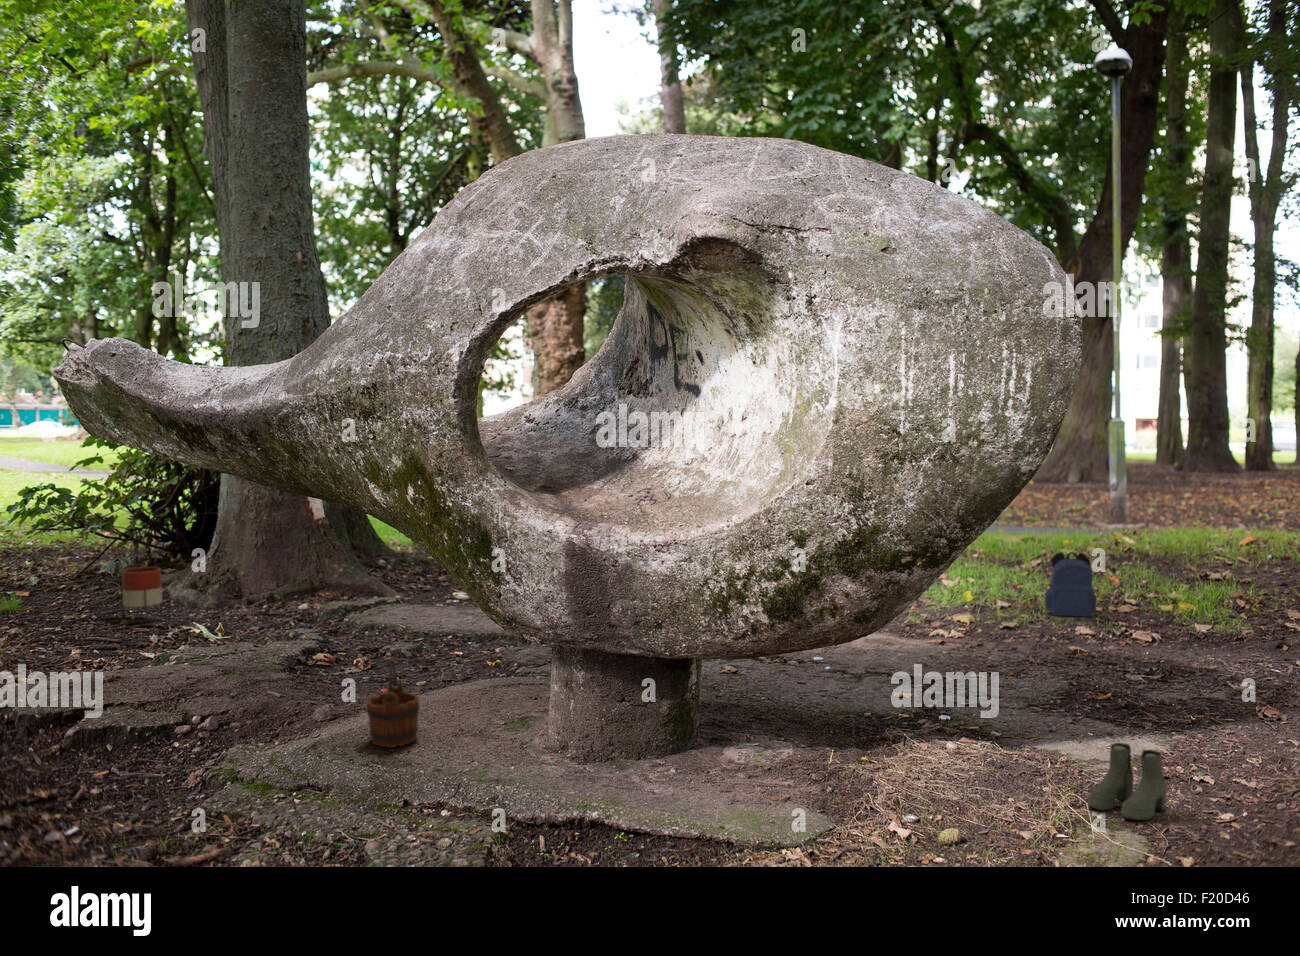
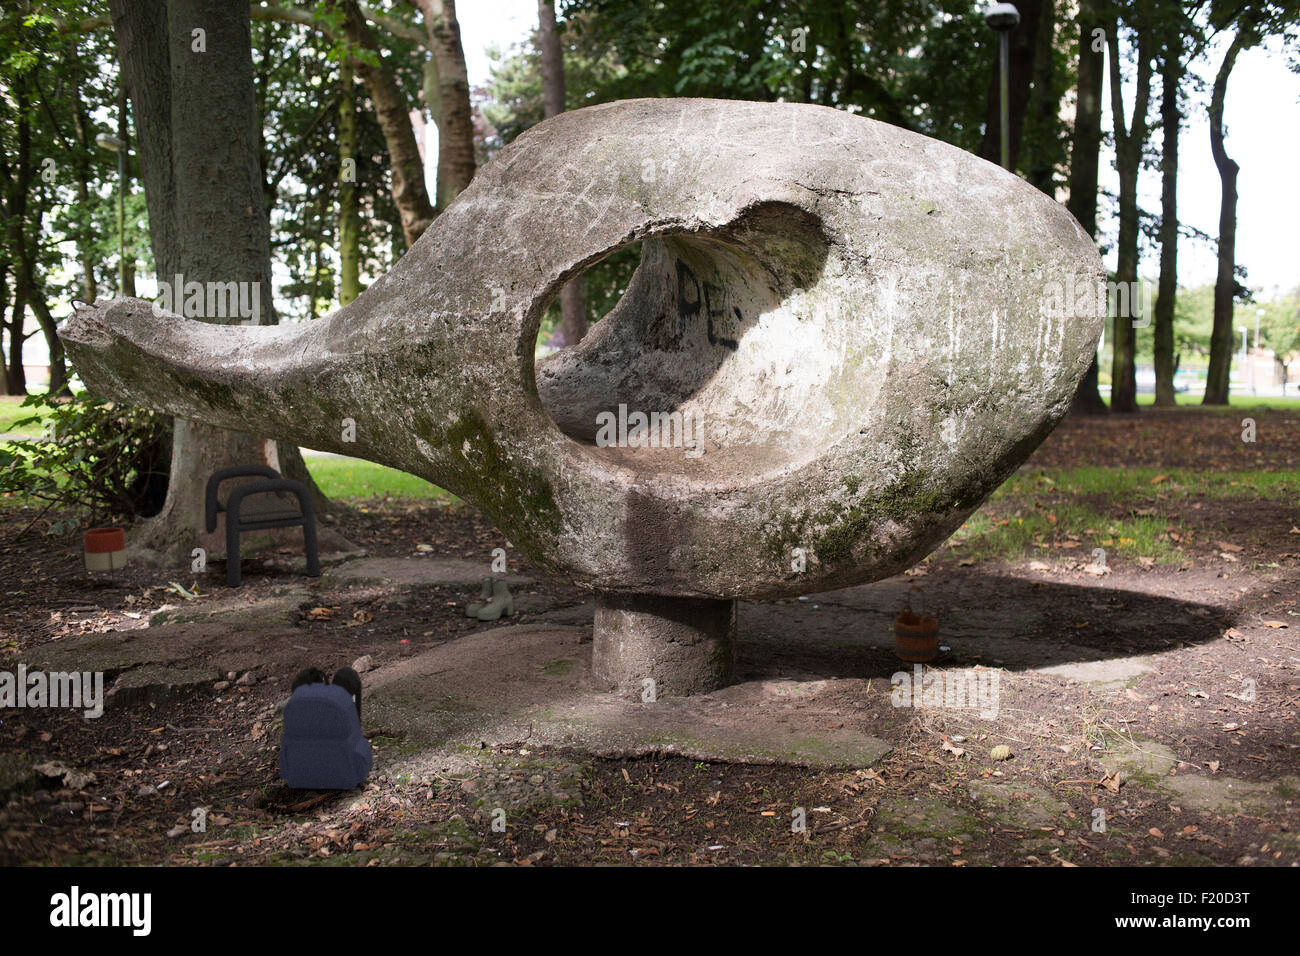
bench: none [245,511,343,628] -> present [205,465,320,587]
backpack: present [1045,552,1097,617] -> present [278,666,373,790]
wooden bucket: present [367,657,420,748] -> present [893,585,939,662]
boots: present [1088,743,1167,820] -> present [465,577,513,620]

